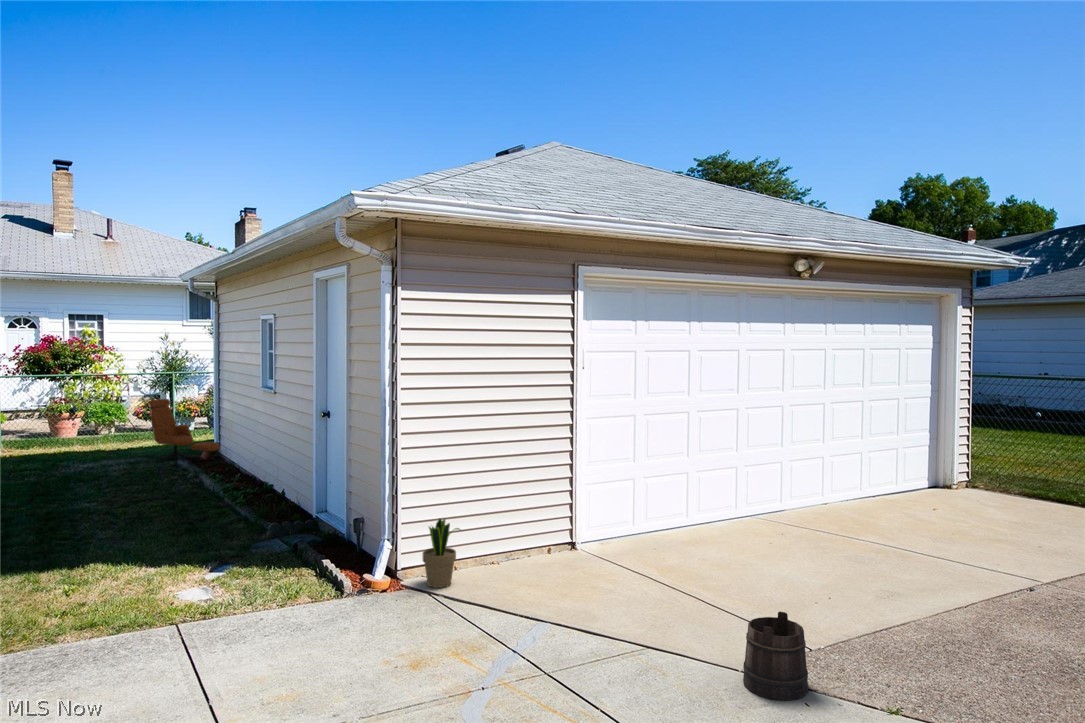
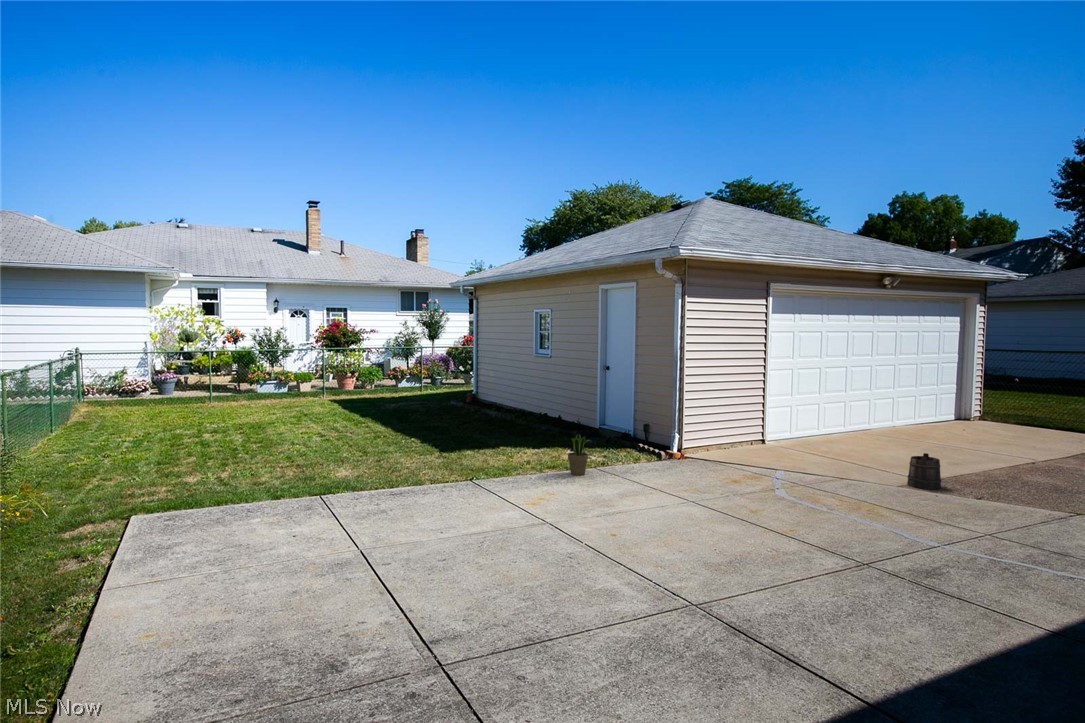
lounge chair: present [149,399,219,461] -> none [433,364,478,404]
potted plant: present [423,518,460,588] -> present [568,434,590,475]

